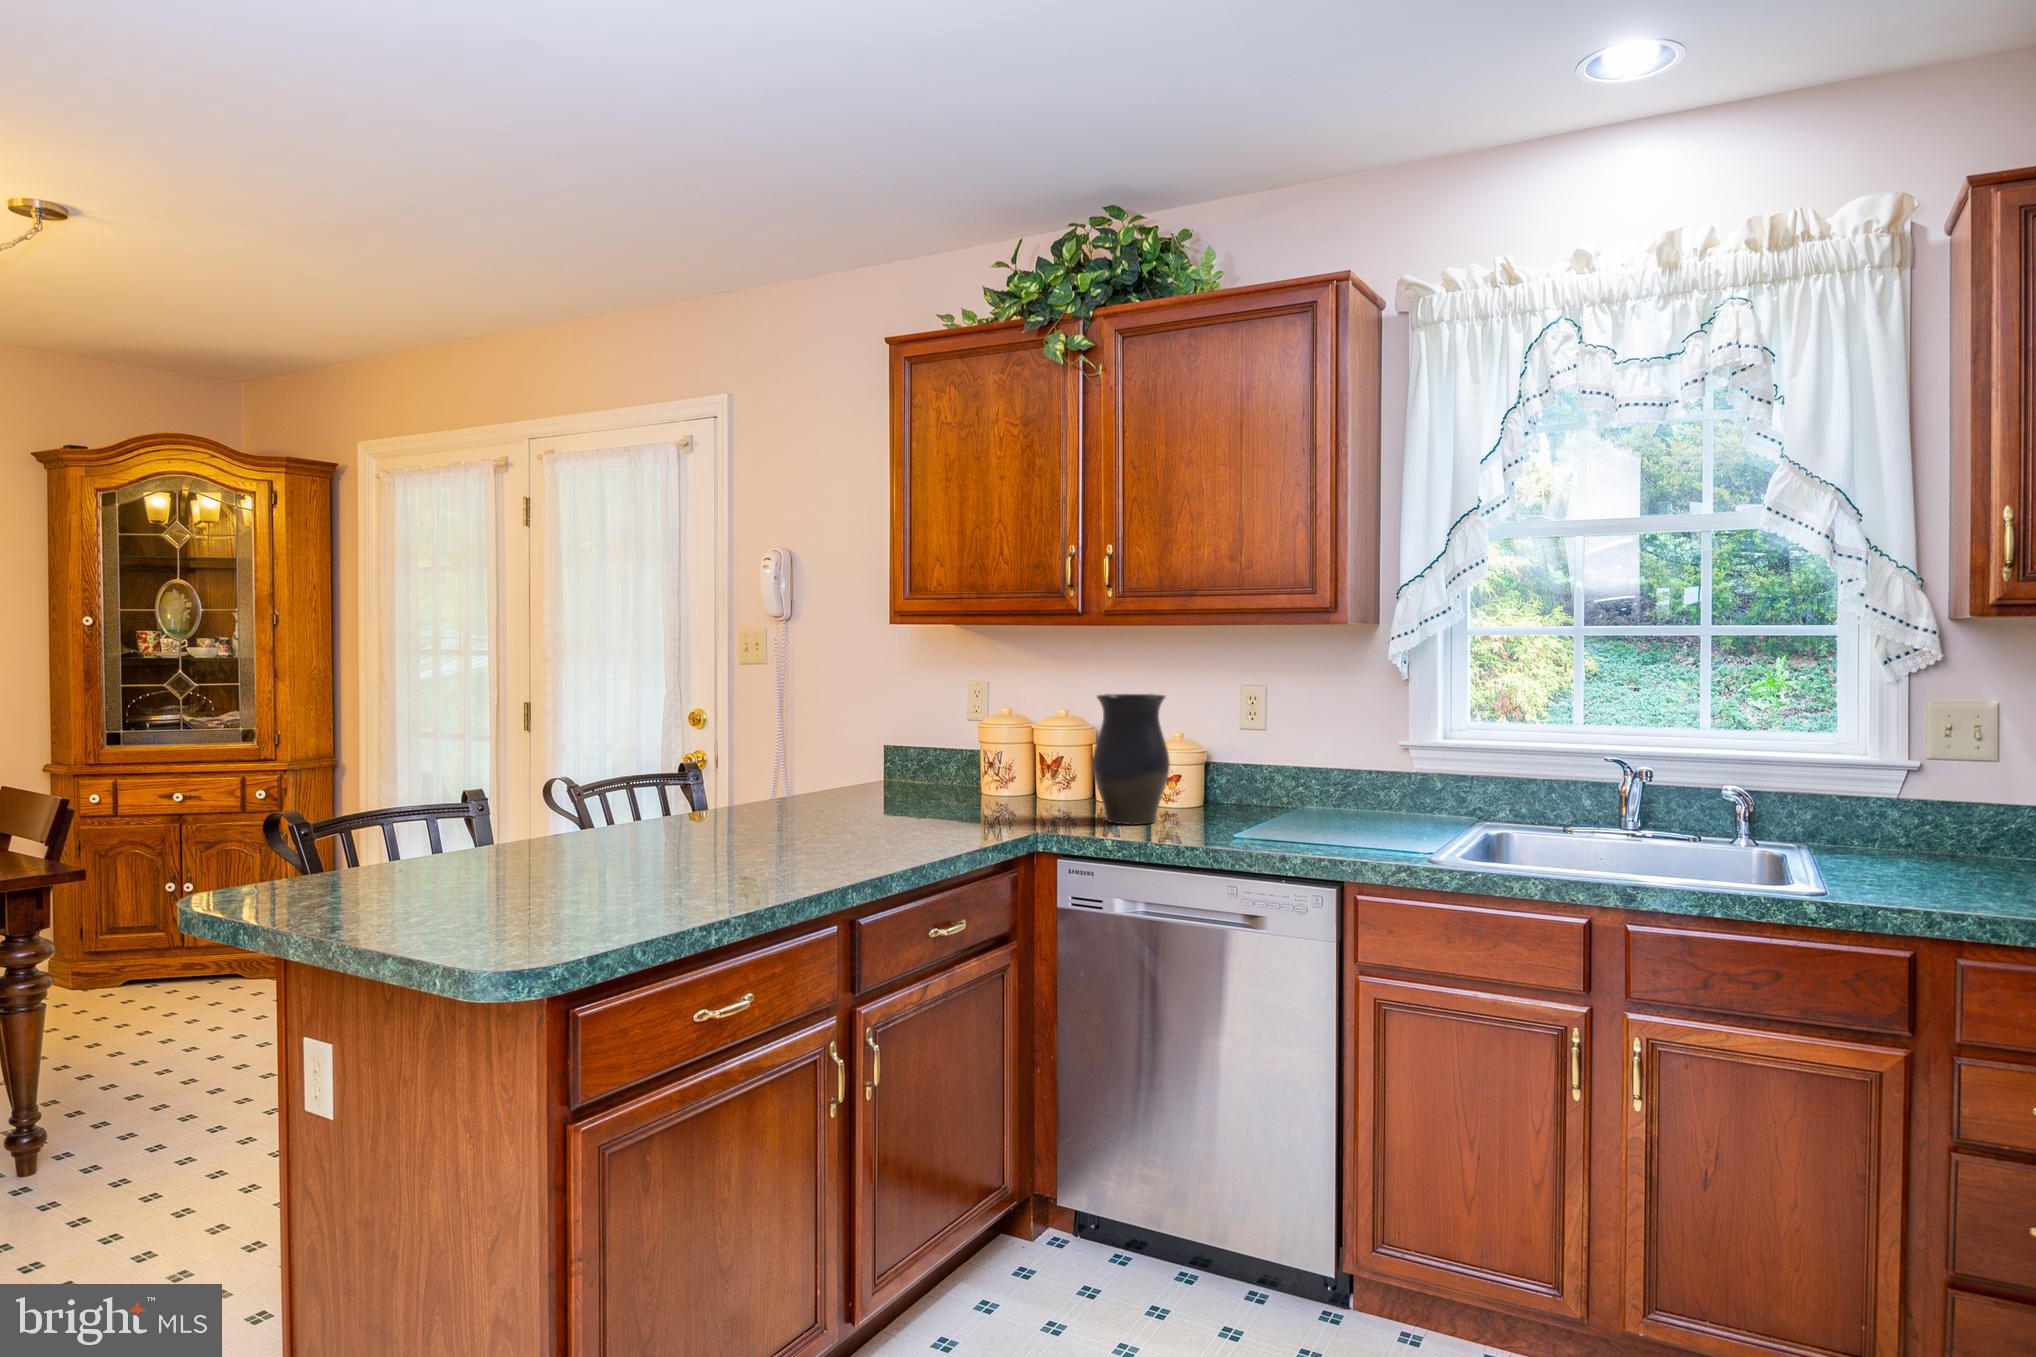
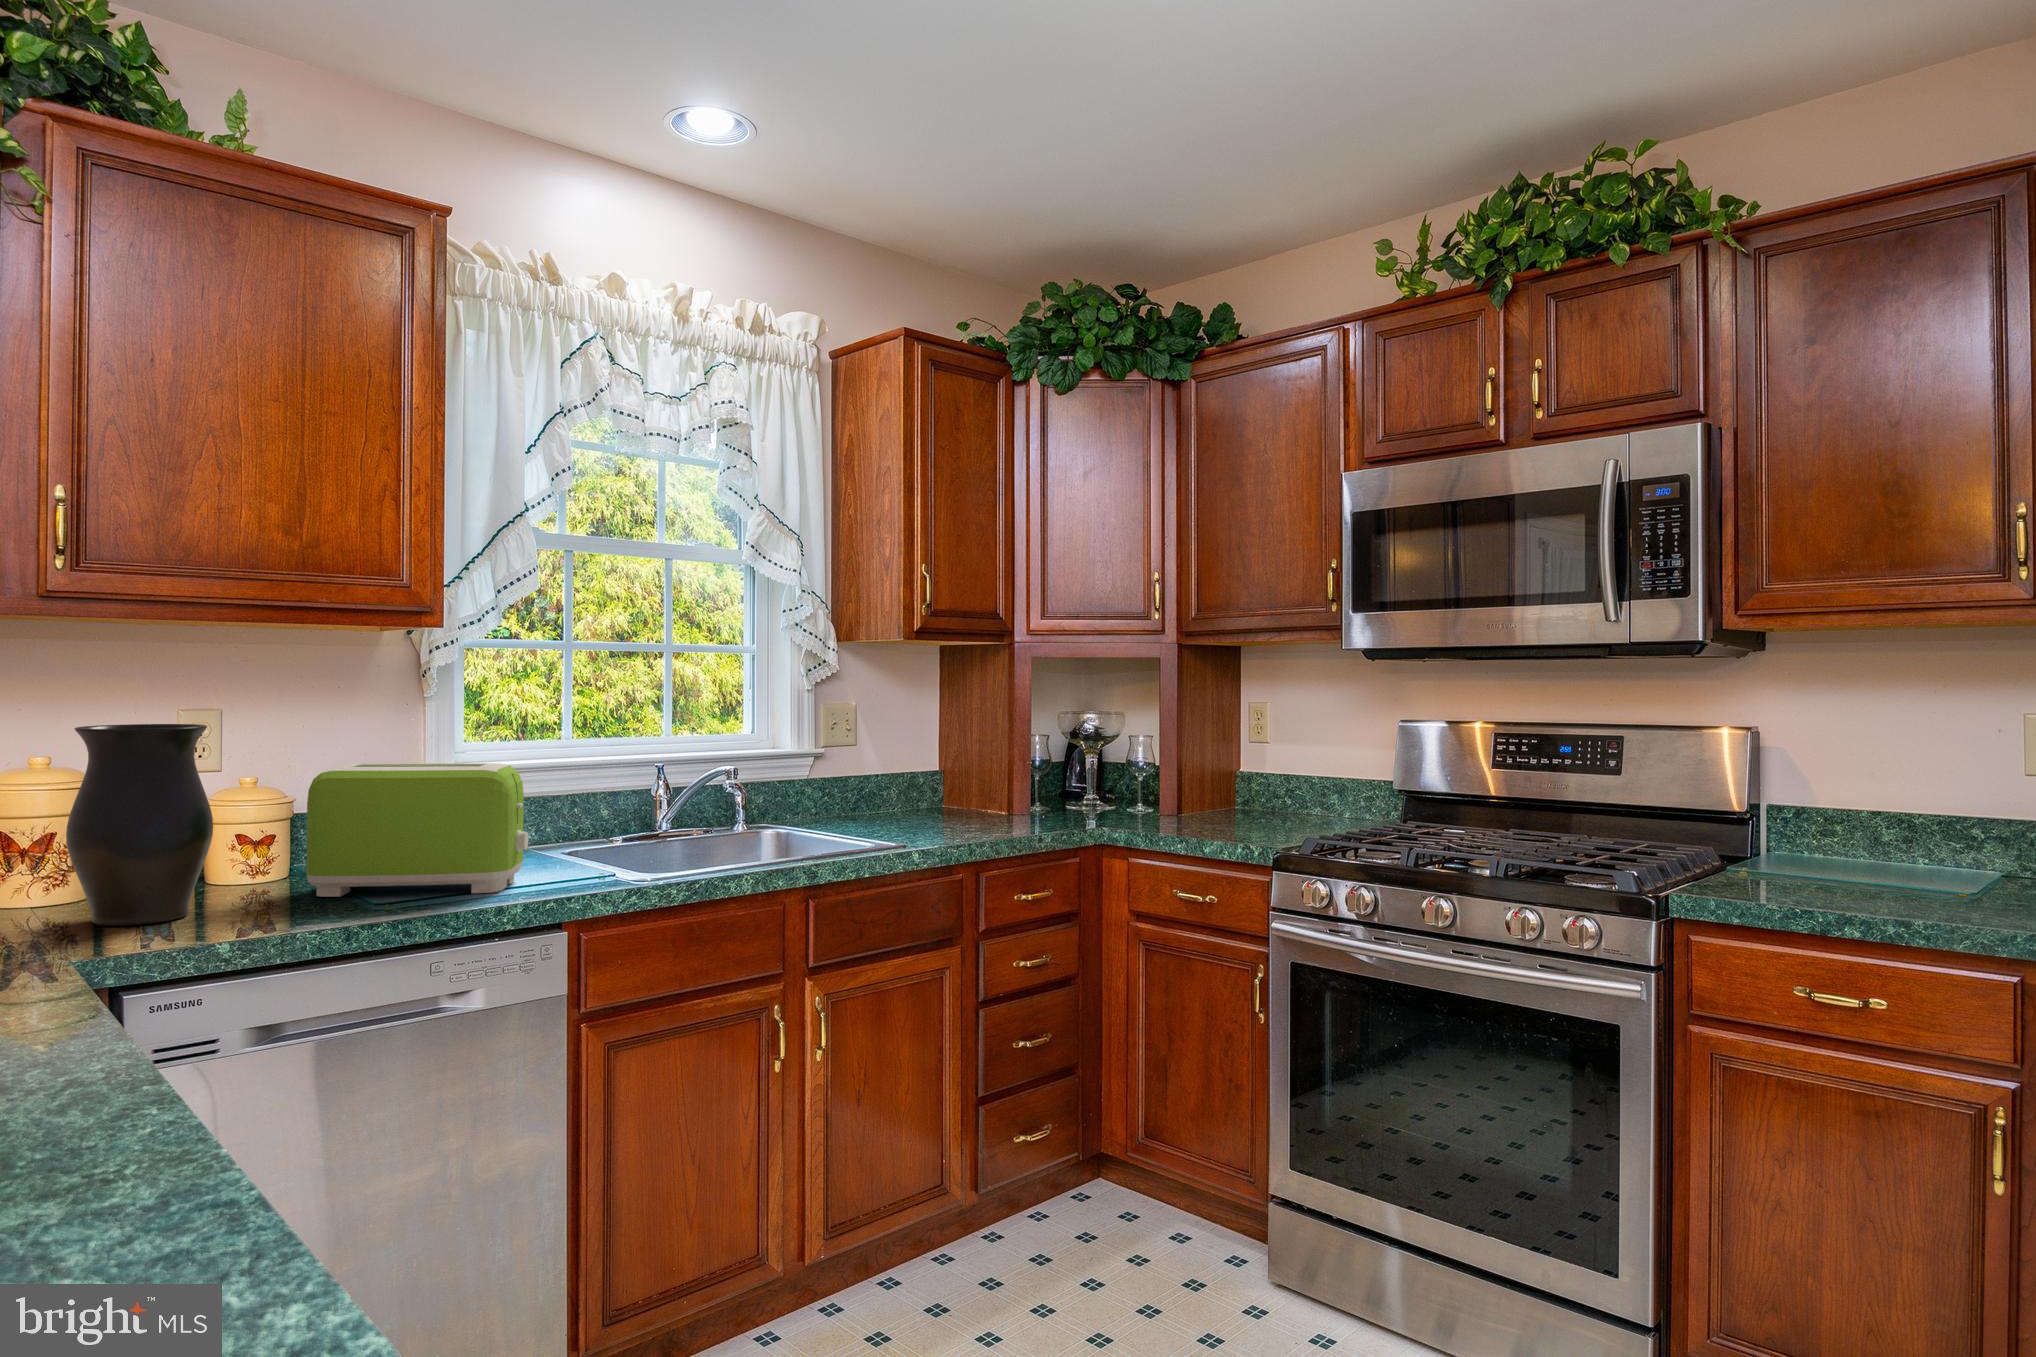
toaster: none [1223,731,1364,846] -> present [307,763,529,897]

